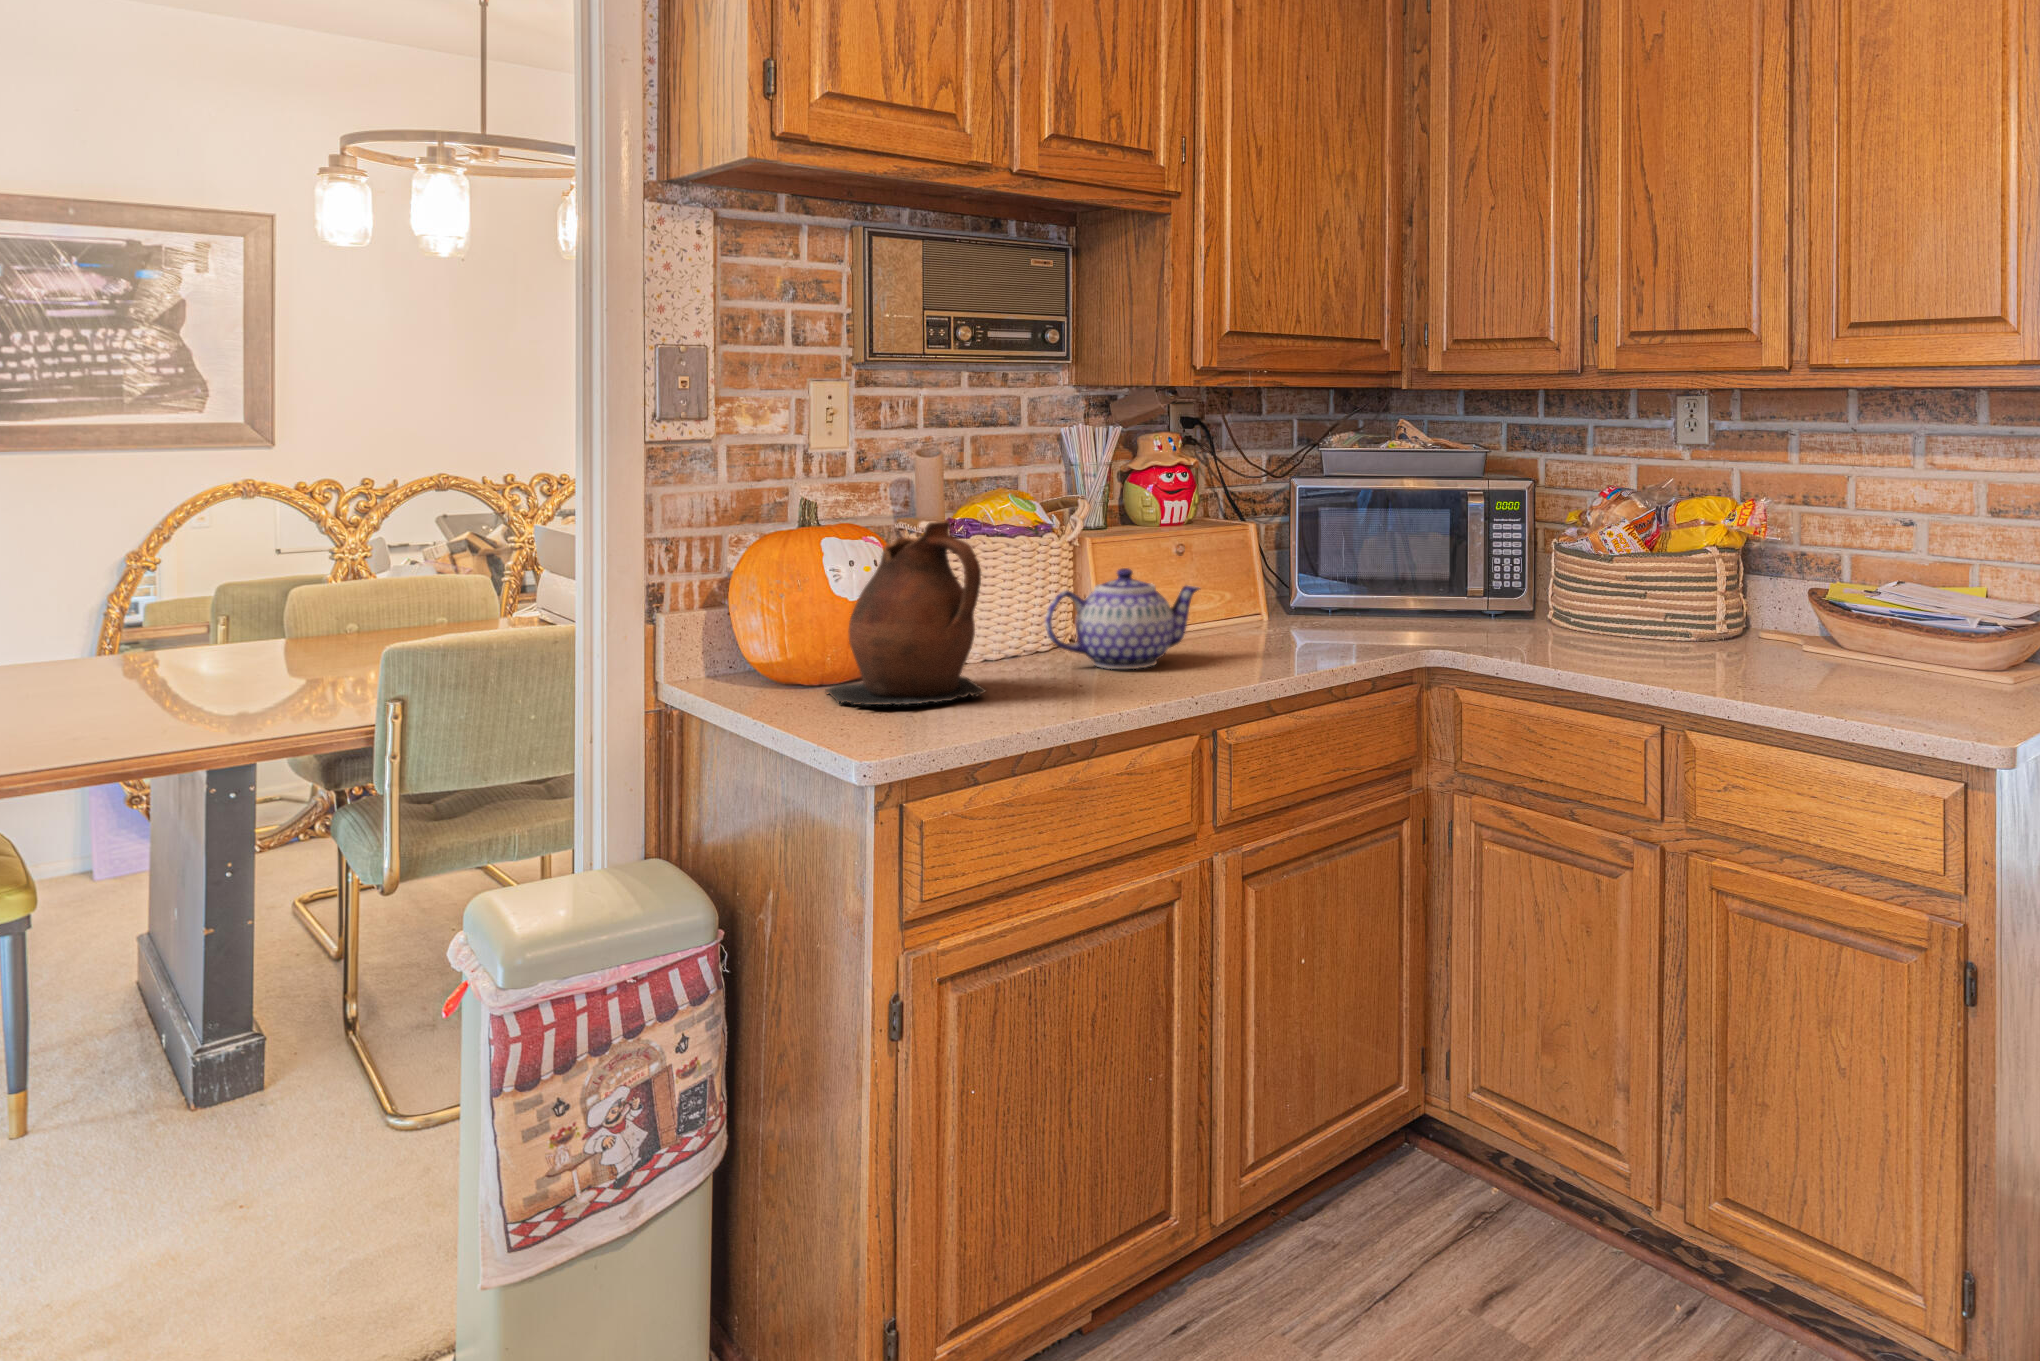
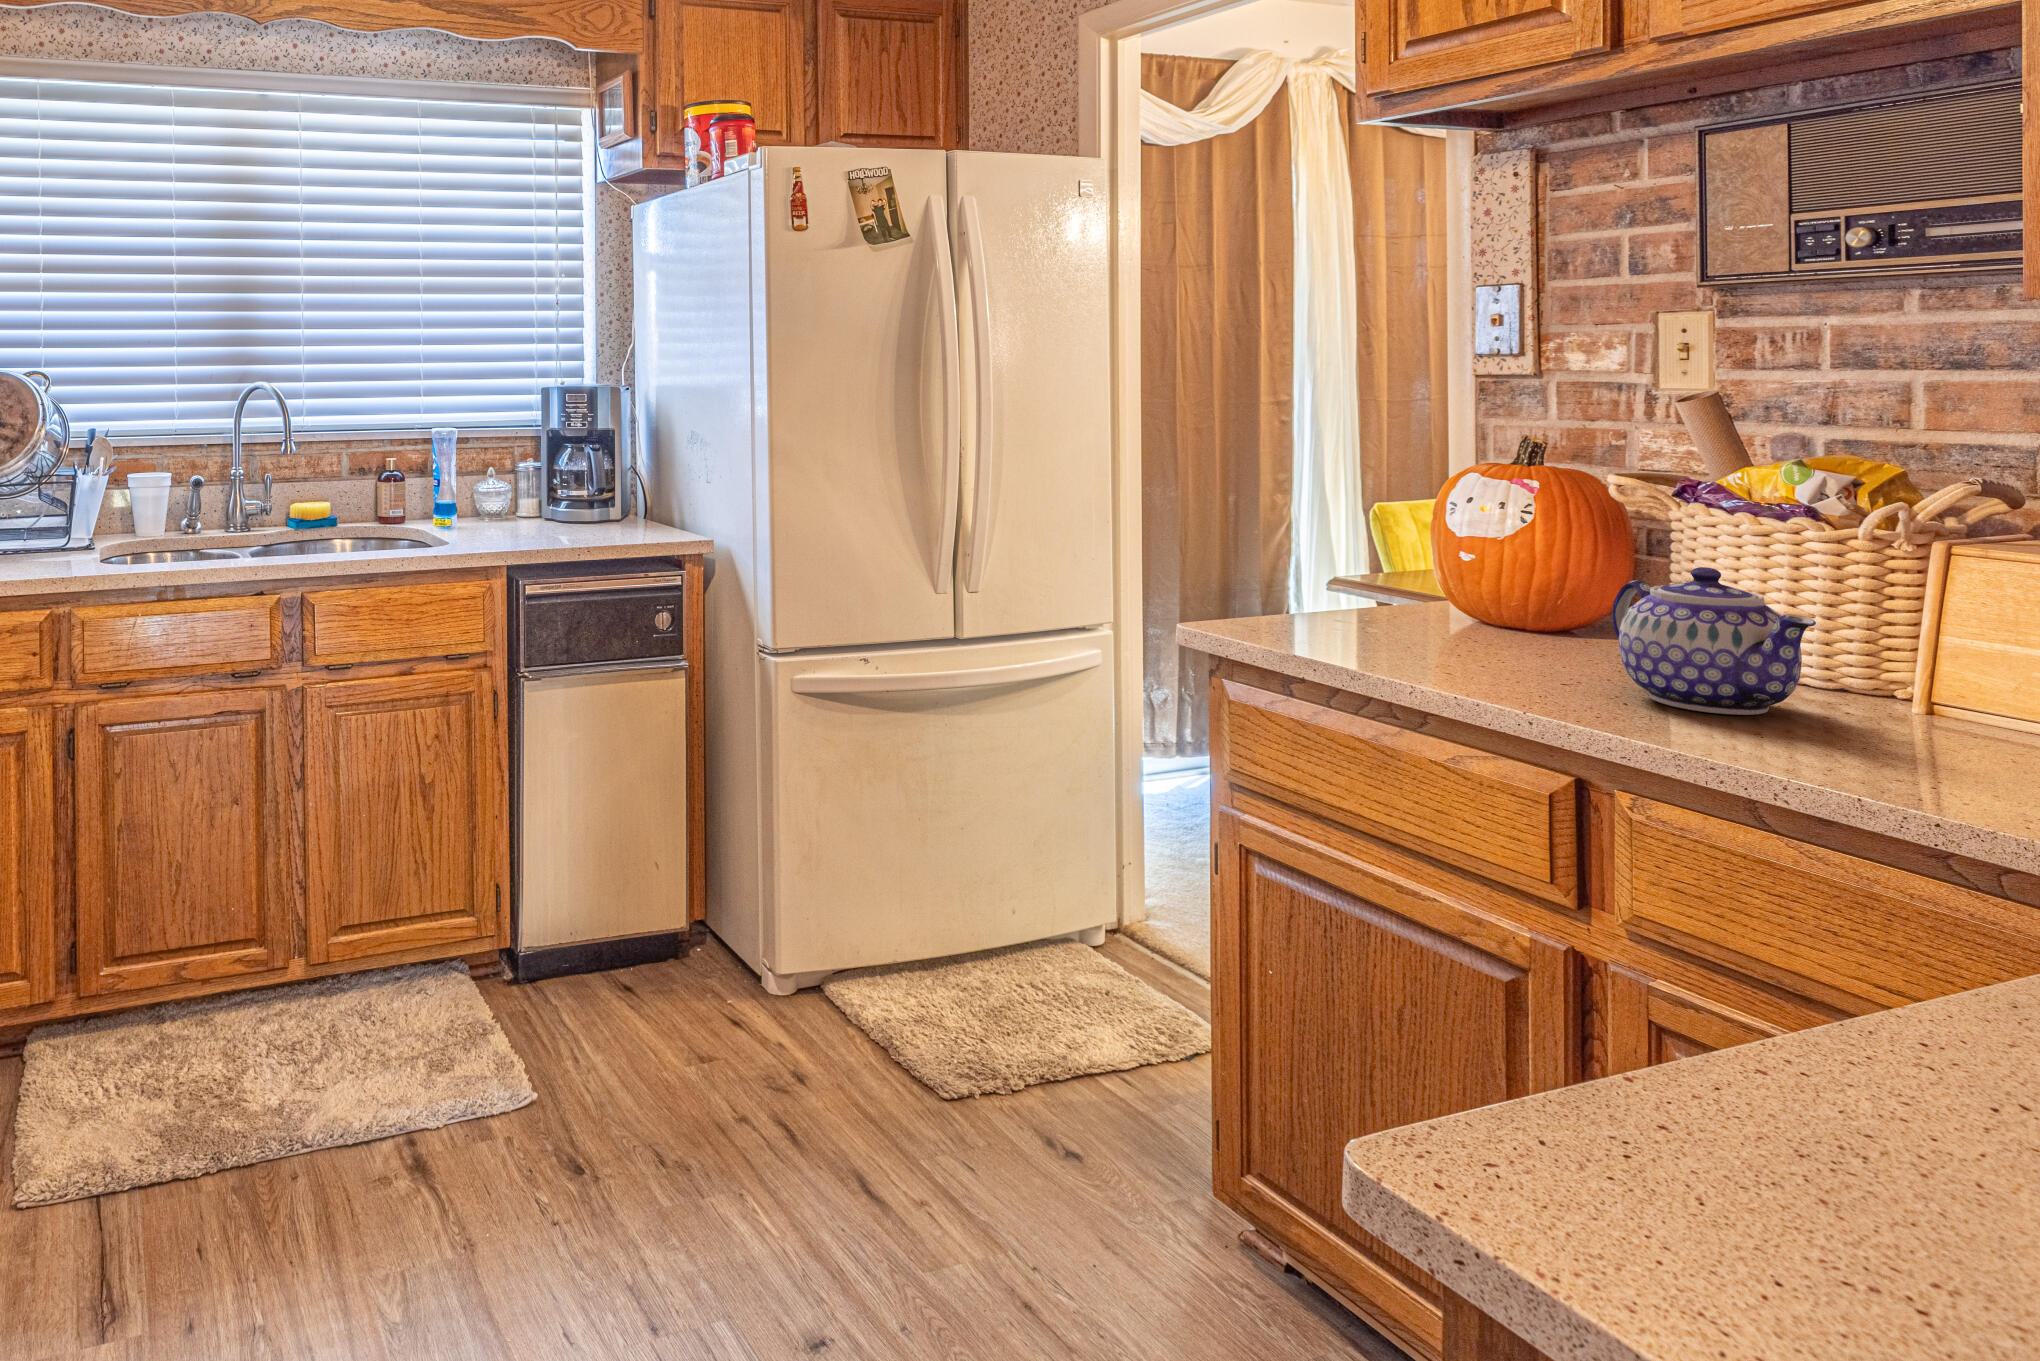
ceramic pitcher: present [825,520,986,705] -> none [1306,457,1512,653]

